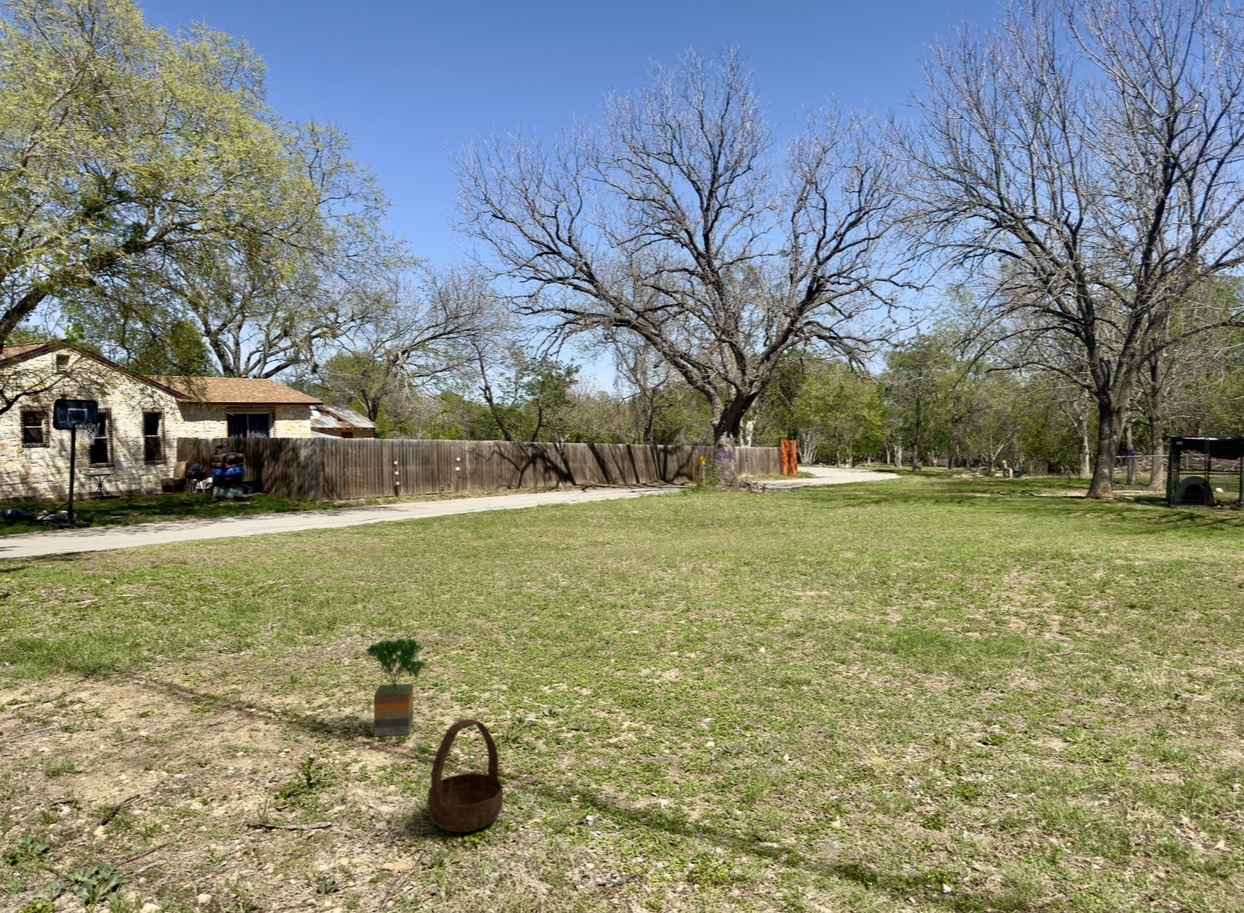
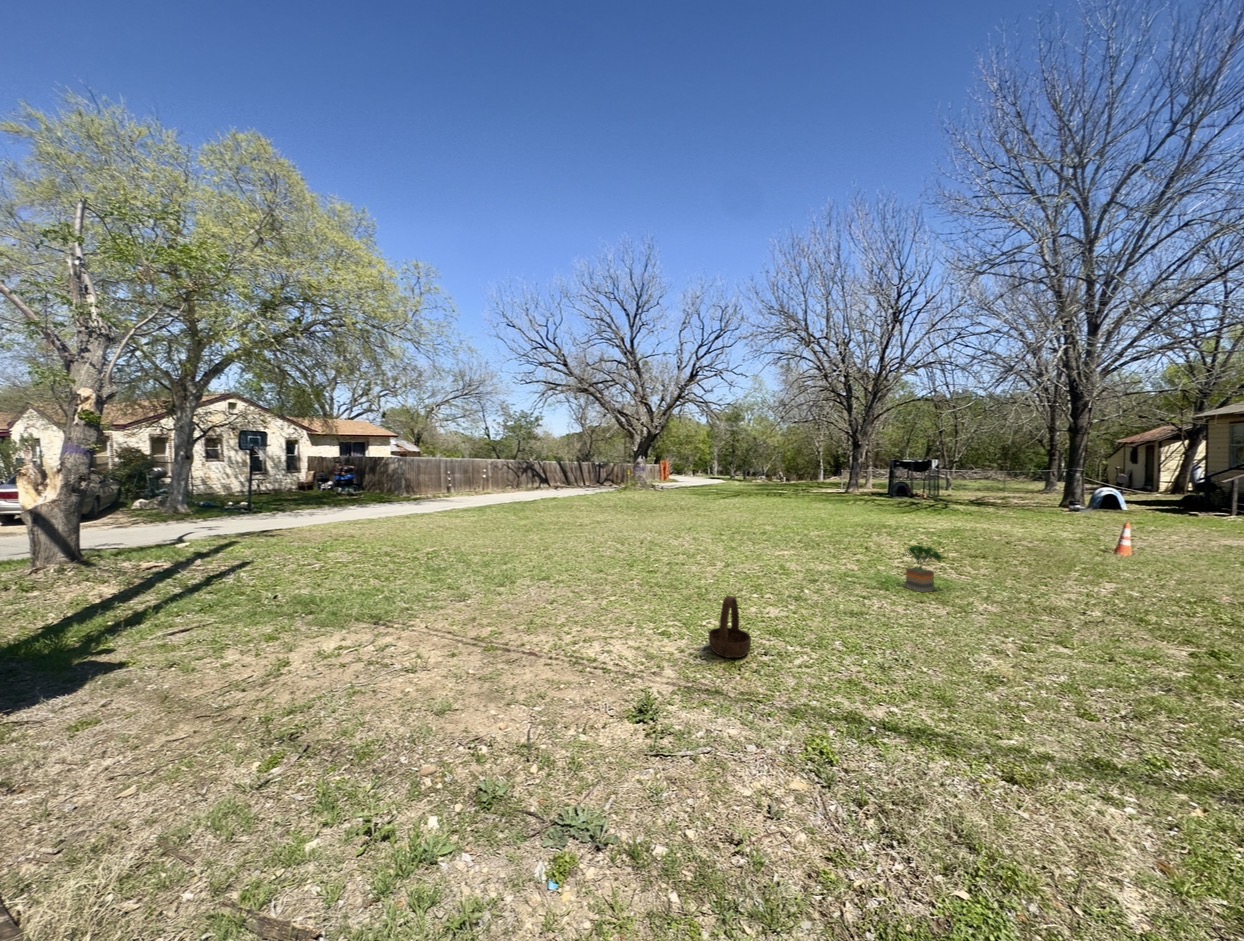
potted tree: present [366,638,426,737] -> present [903,545,943,593]

